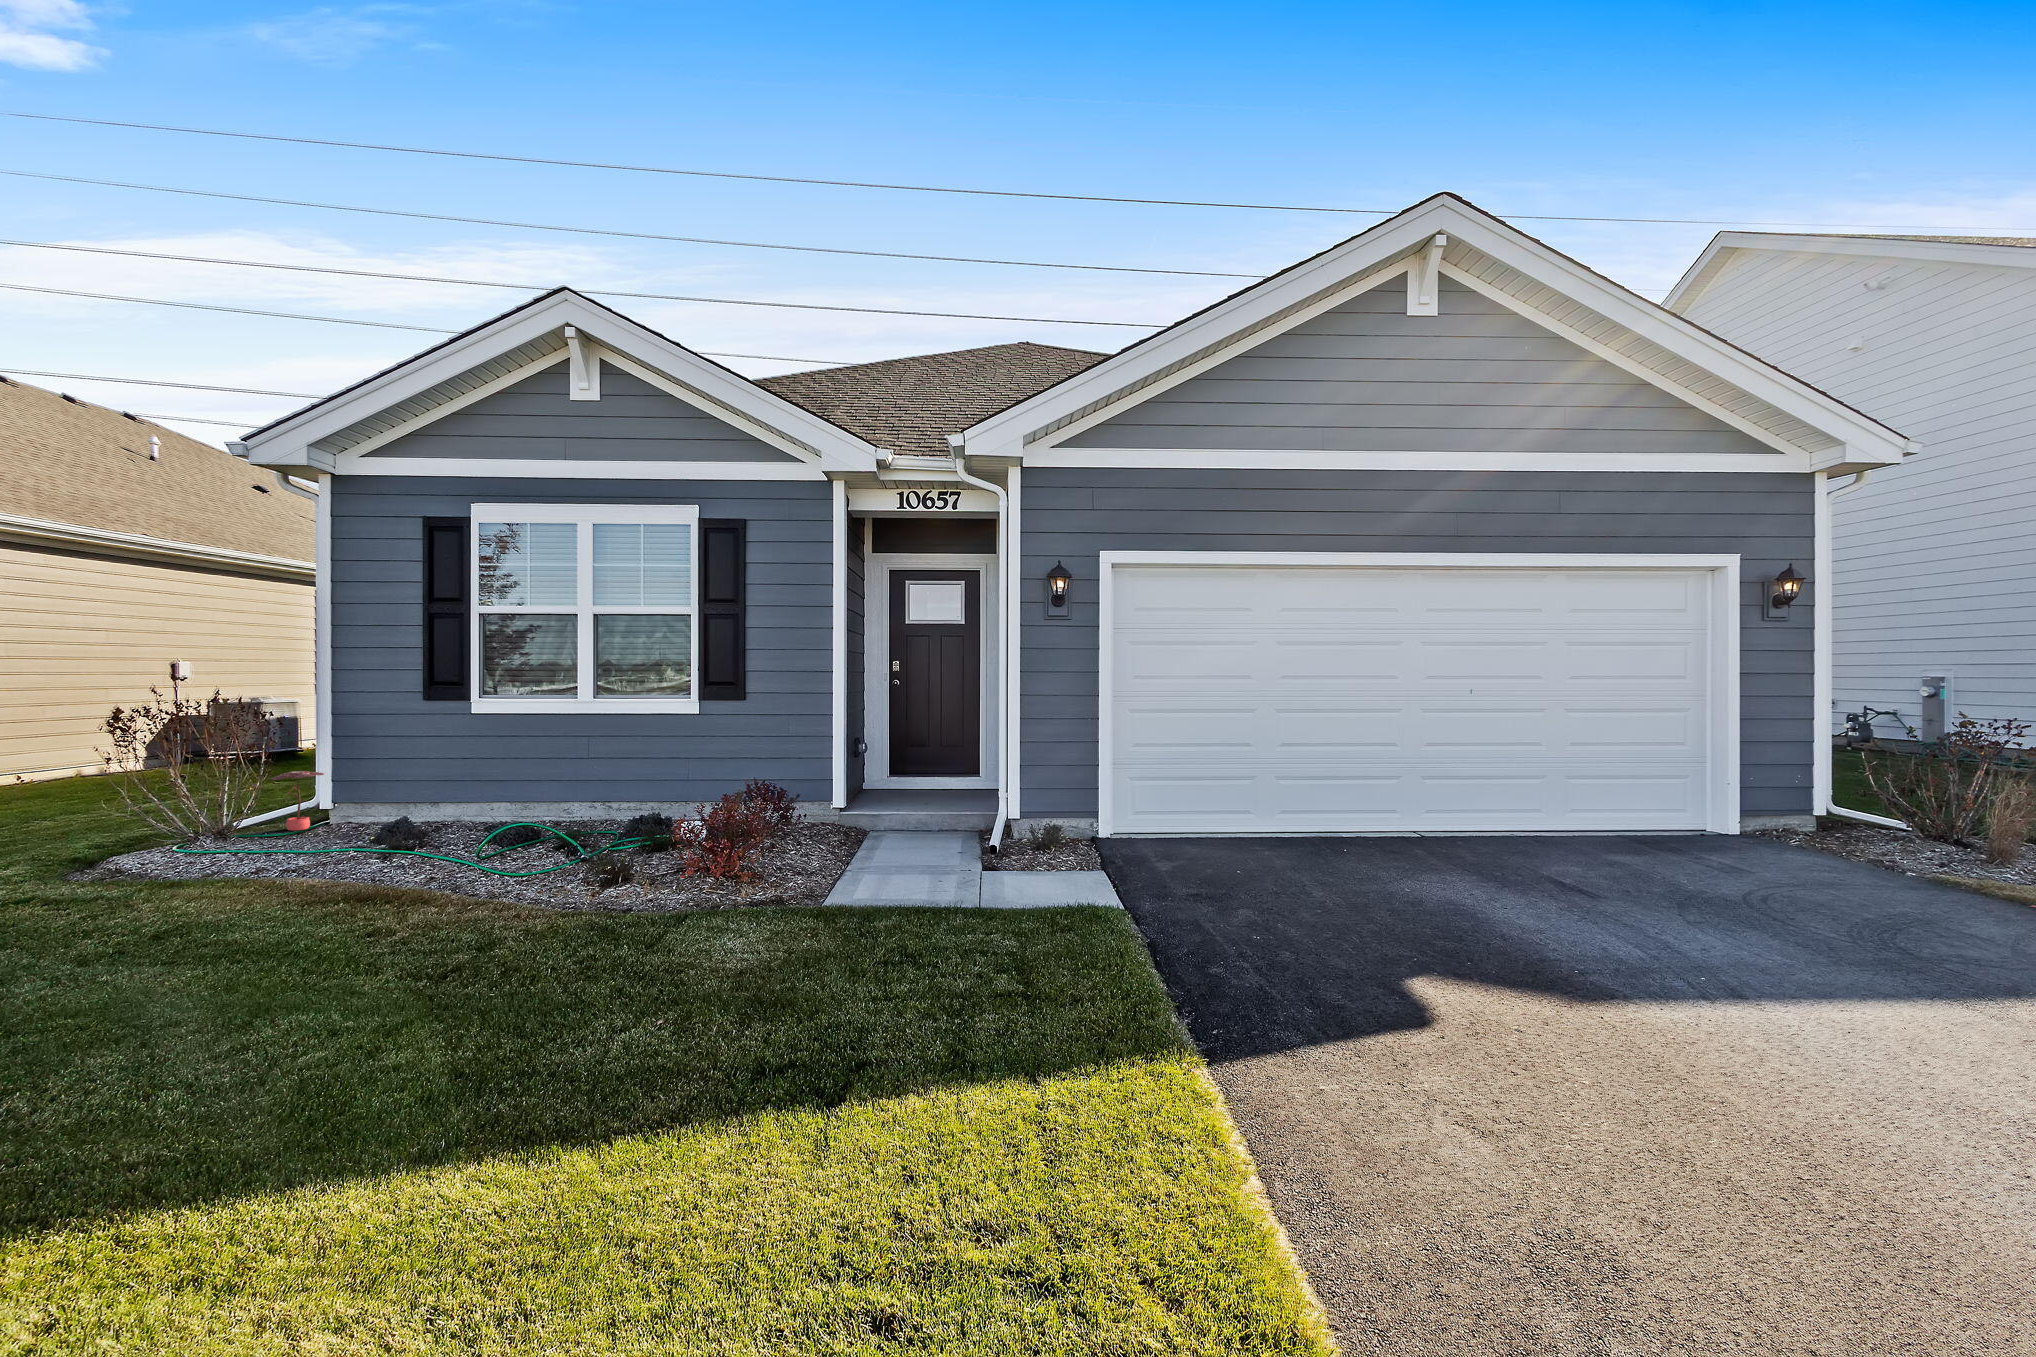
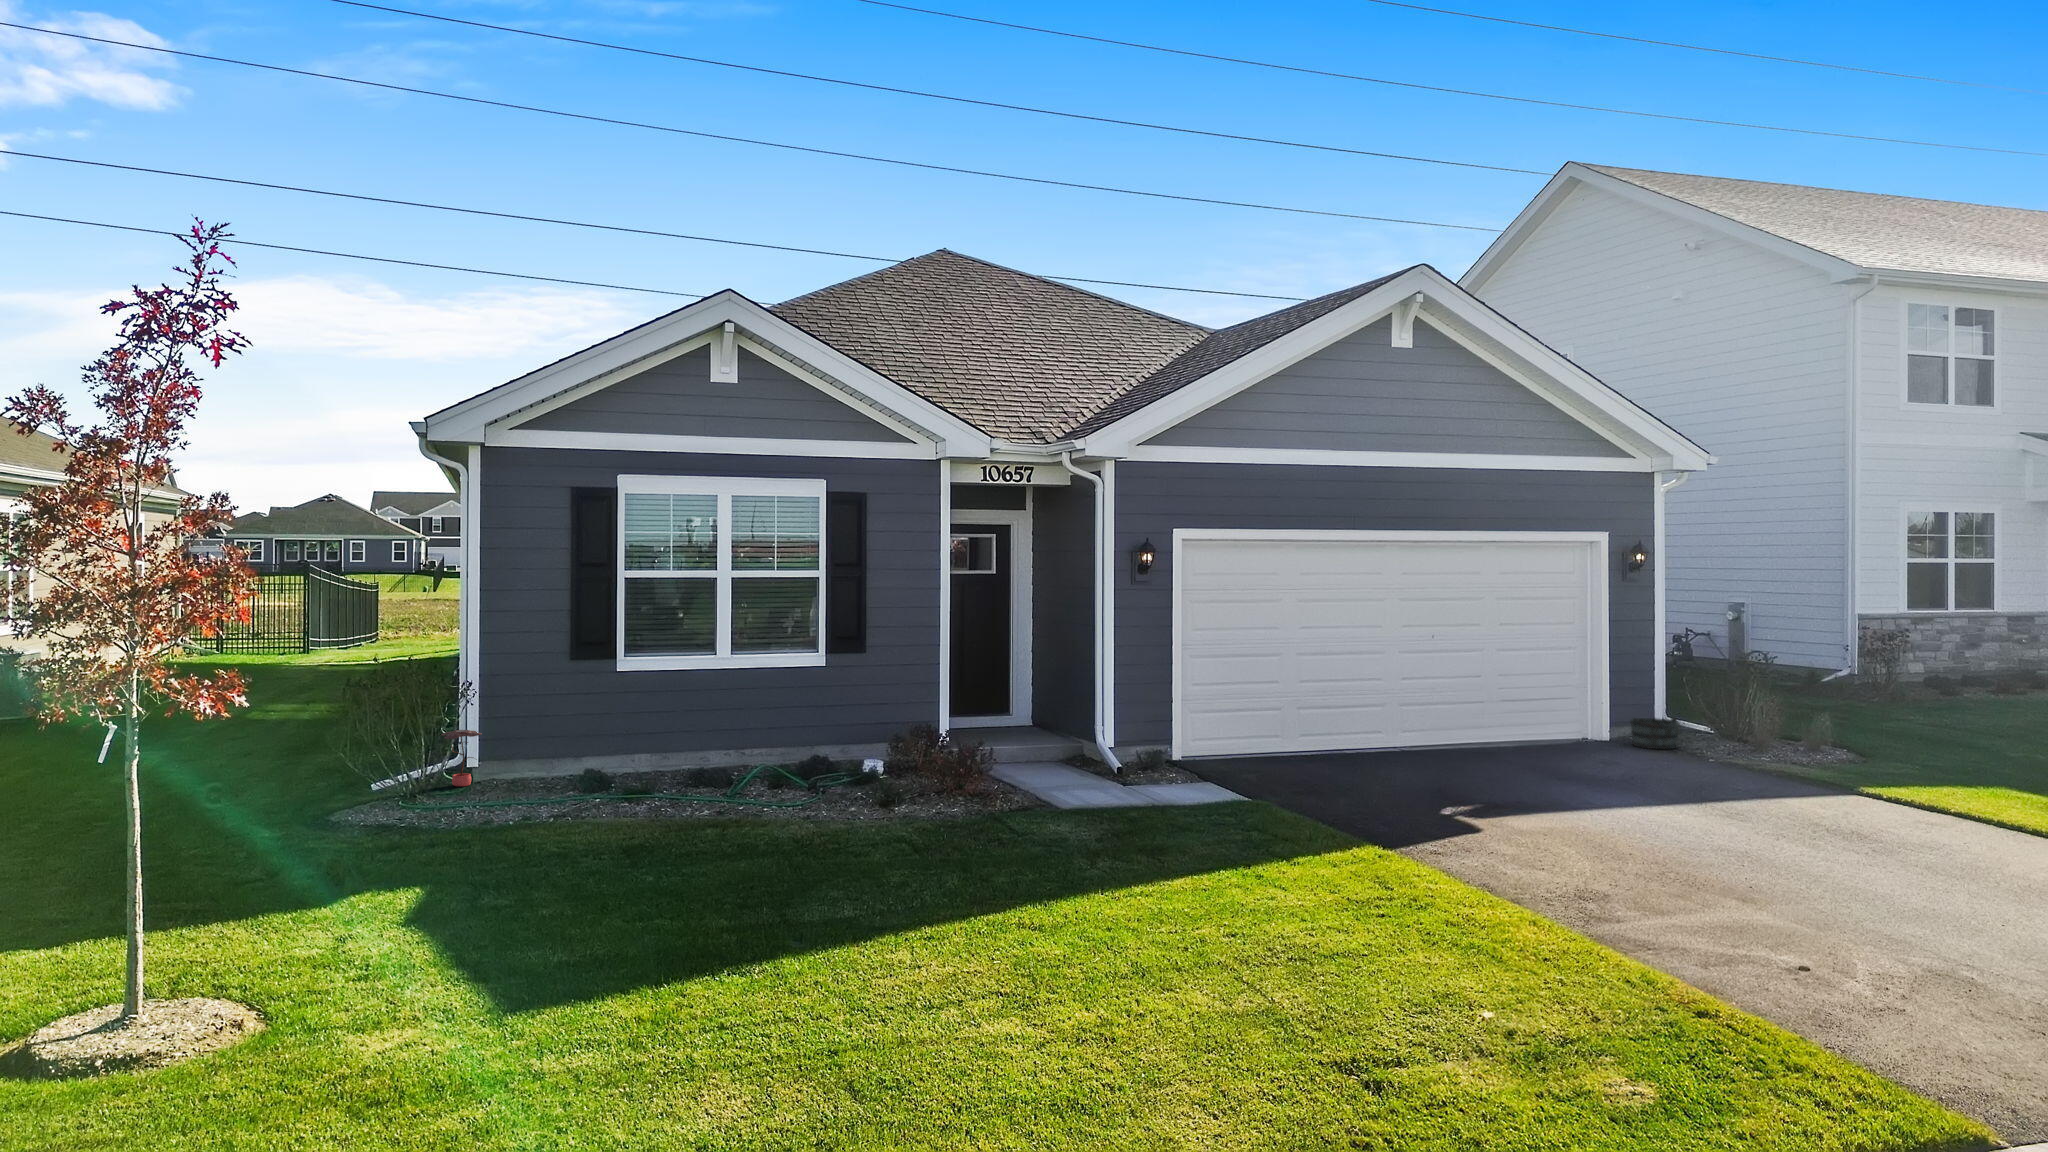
bucket: none [1772,806,1862,853] -> present [1630,717,1684,749]

